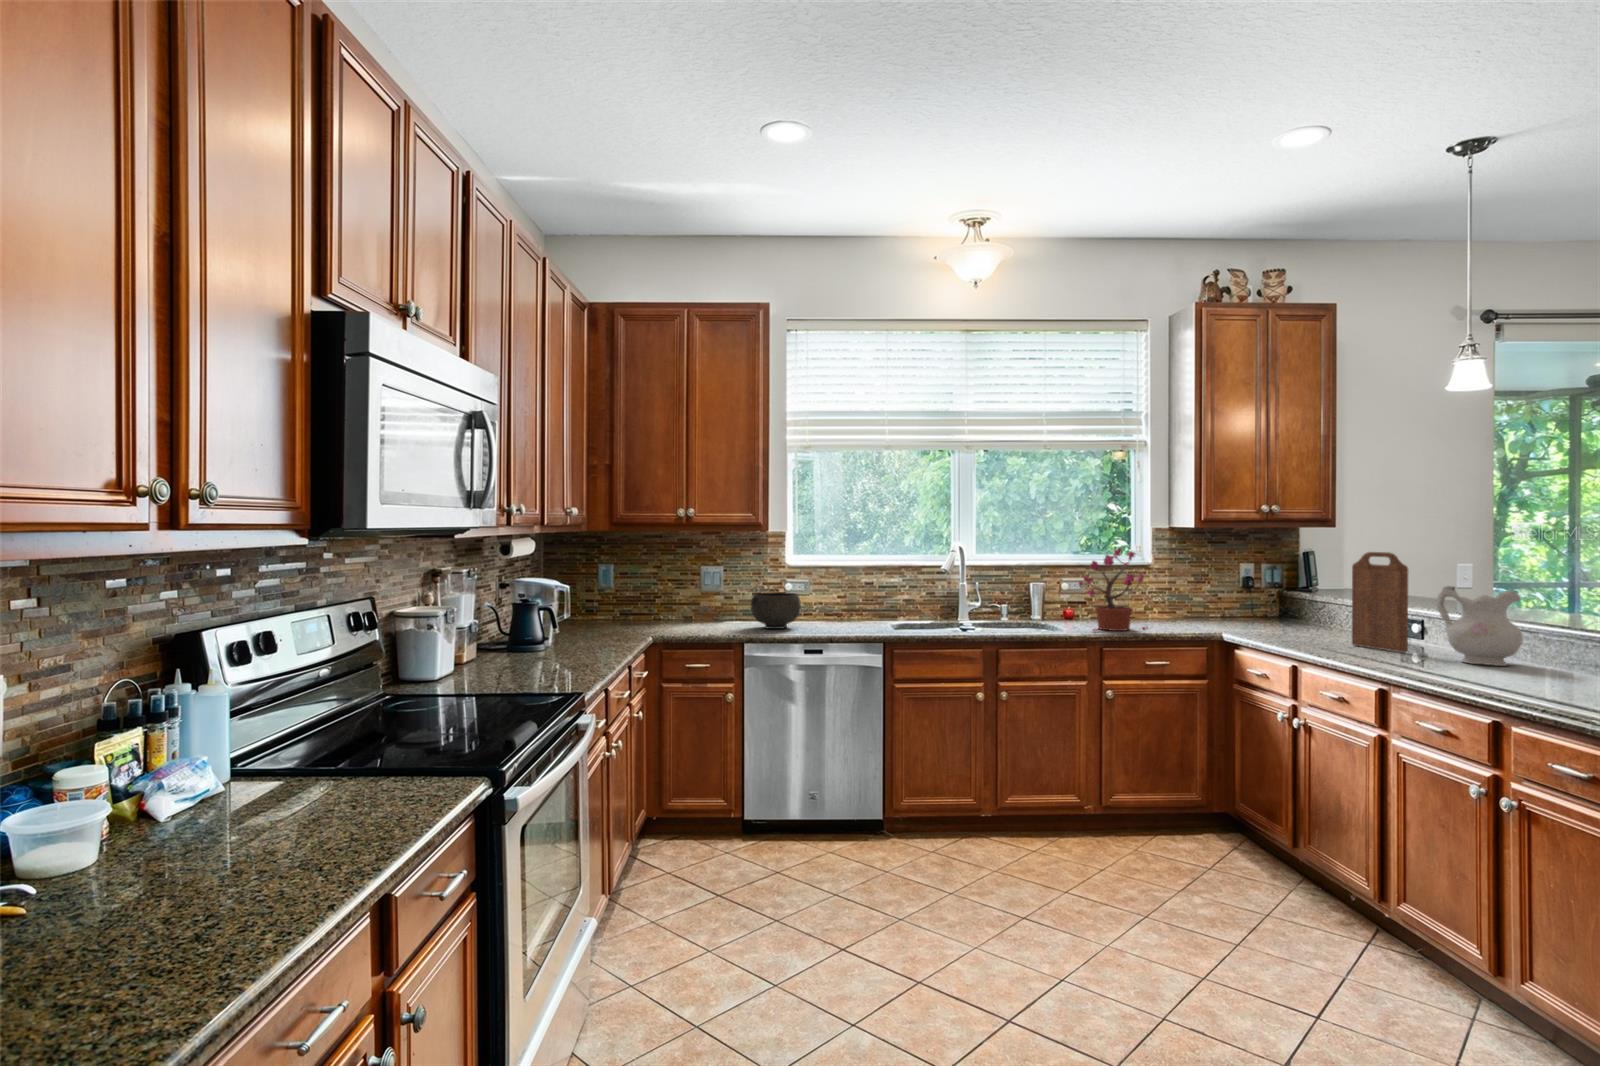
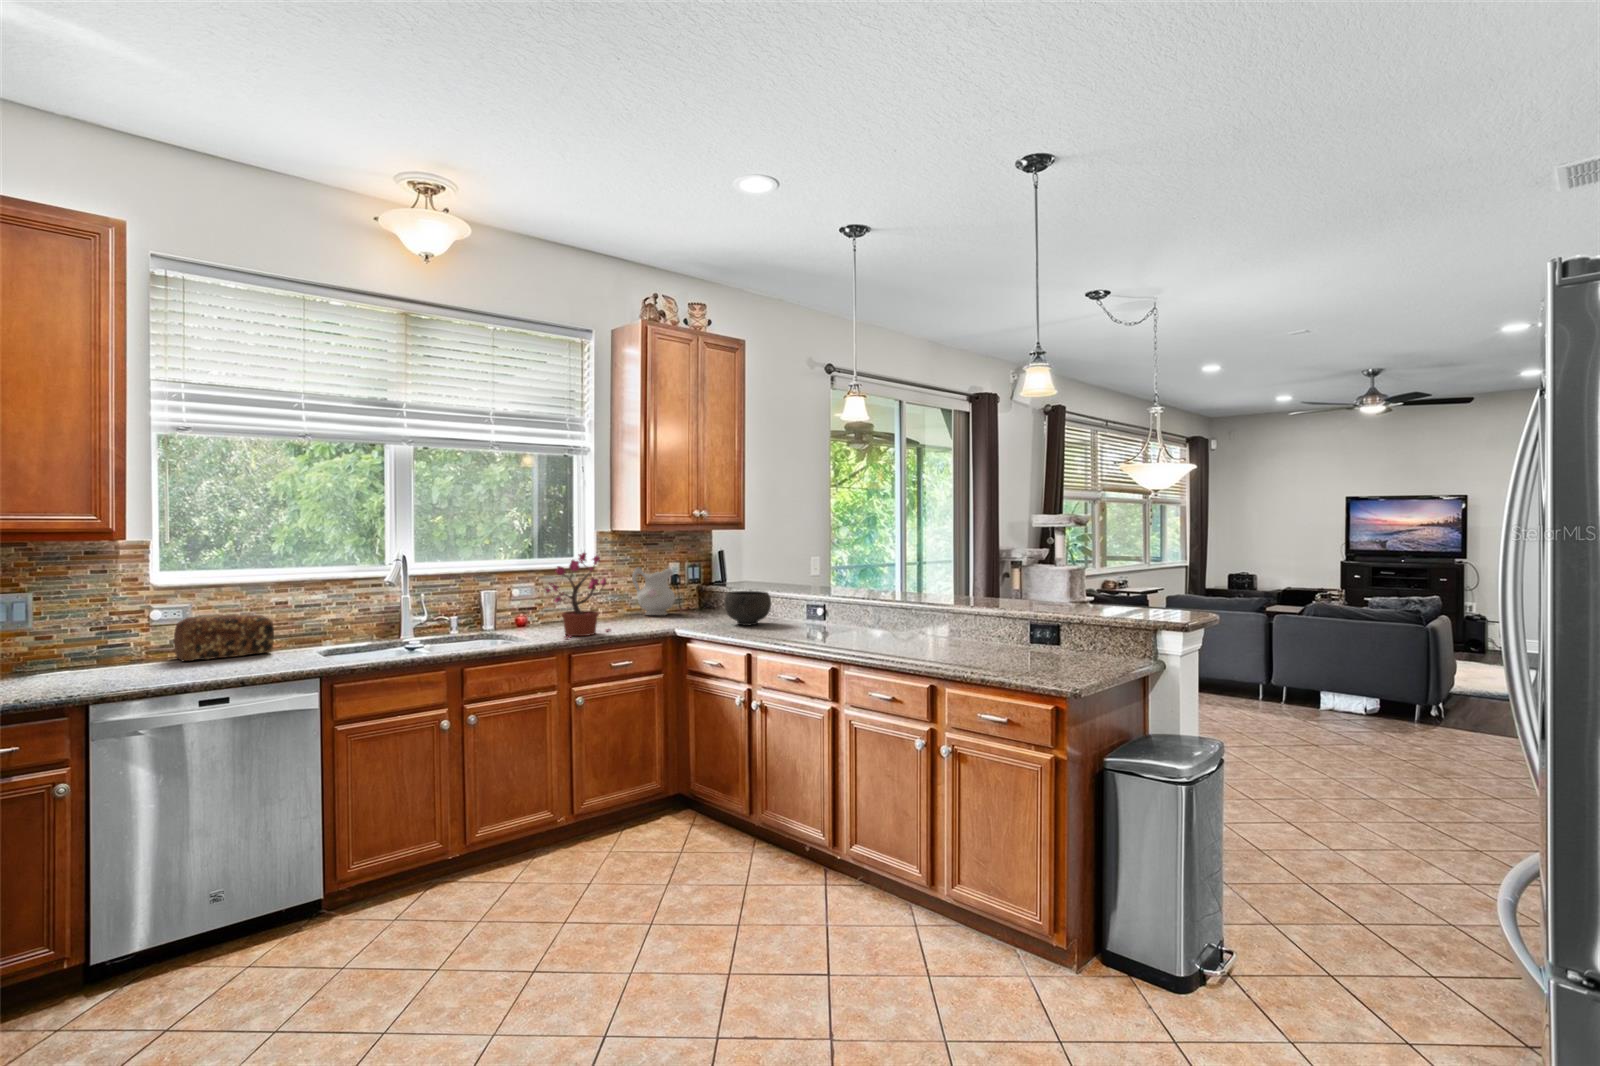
cutting board: present [1352,552,1408,652] -> none [779,553,821,634]
ceramic pitcher: present [1437,586,1523,666] -> present [632,567,675,615]
bread loaf: none [801,590,861,622] -> present [173,614,274,661]
bowl: present [751,592,801,629] -> present [724,591,771,625]

